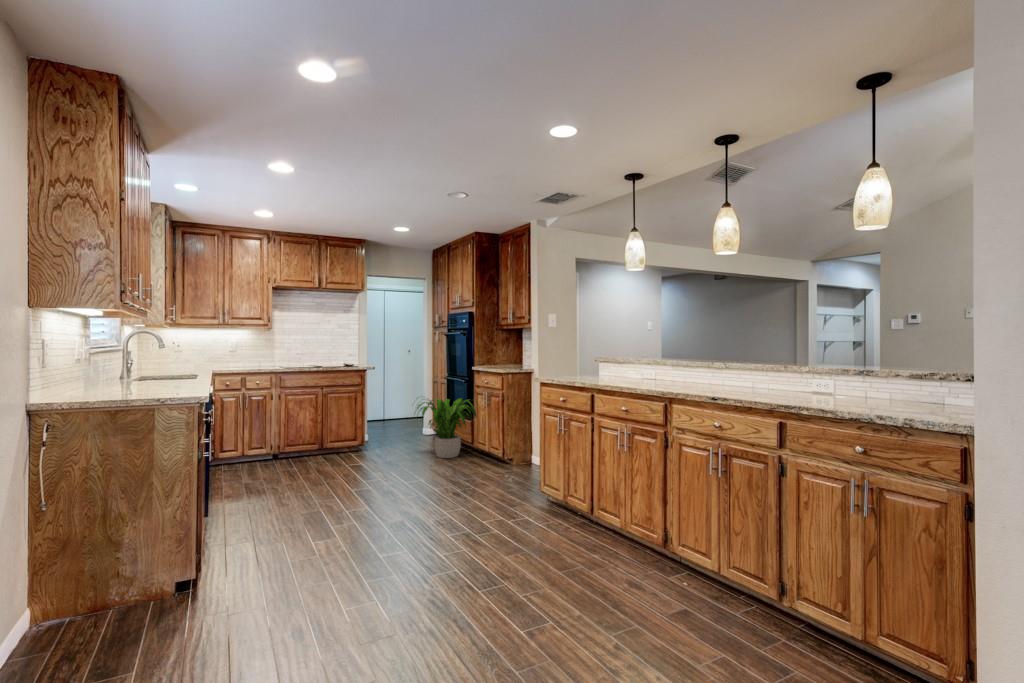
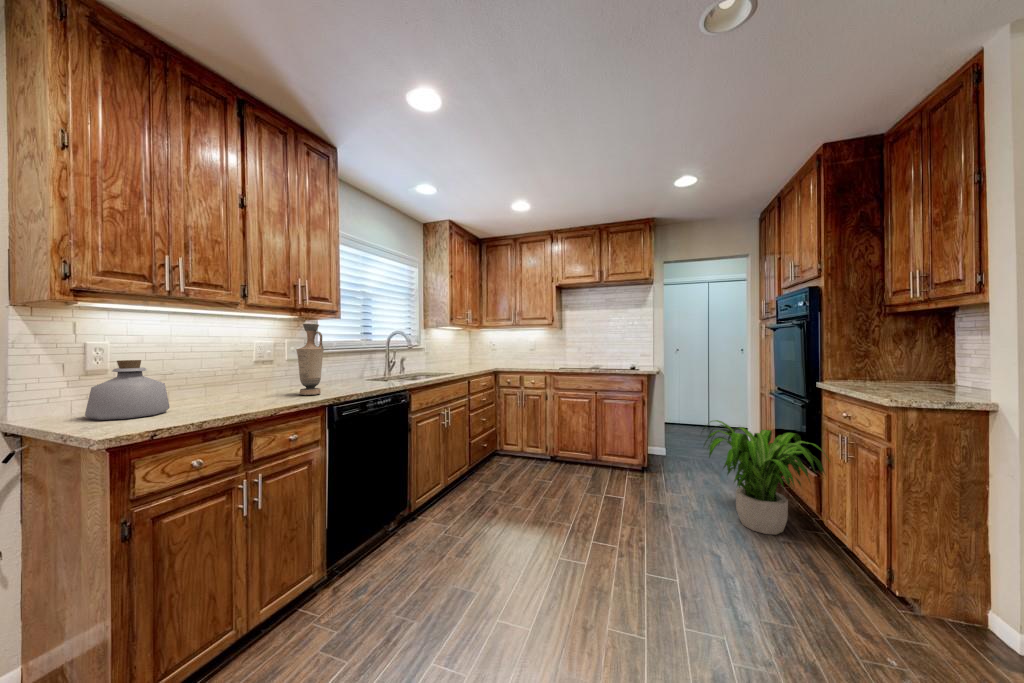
vase: none [166,328,191,388] -> present [296,324,324,395]
bottle: none [113,357,165,399] -> present [85,360,170,420]

